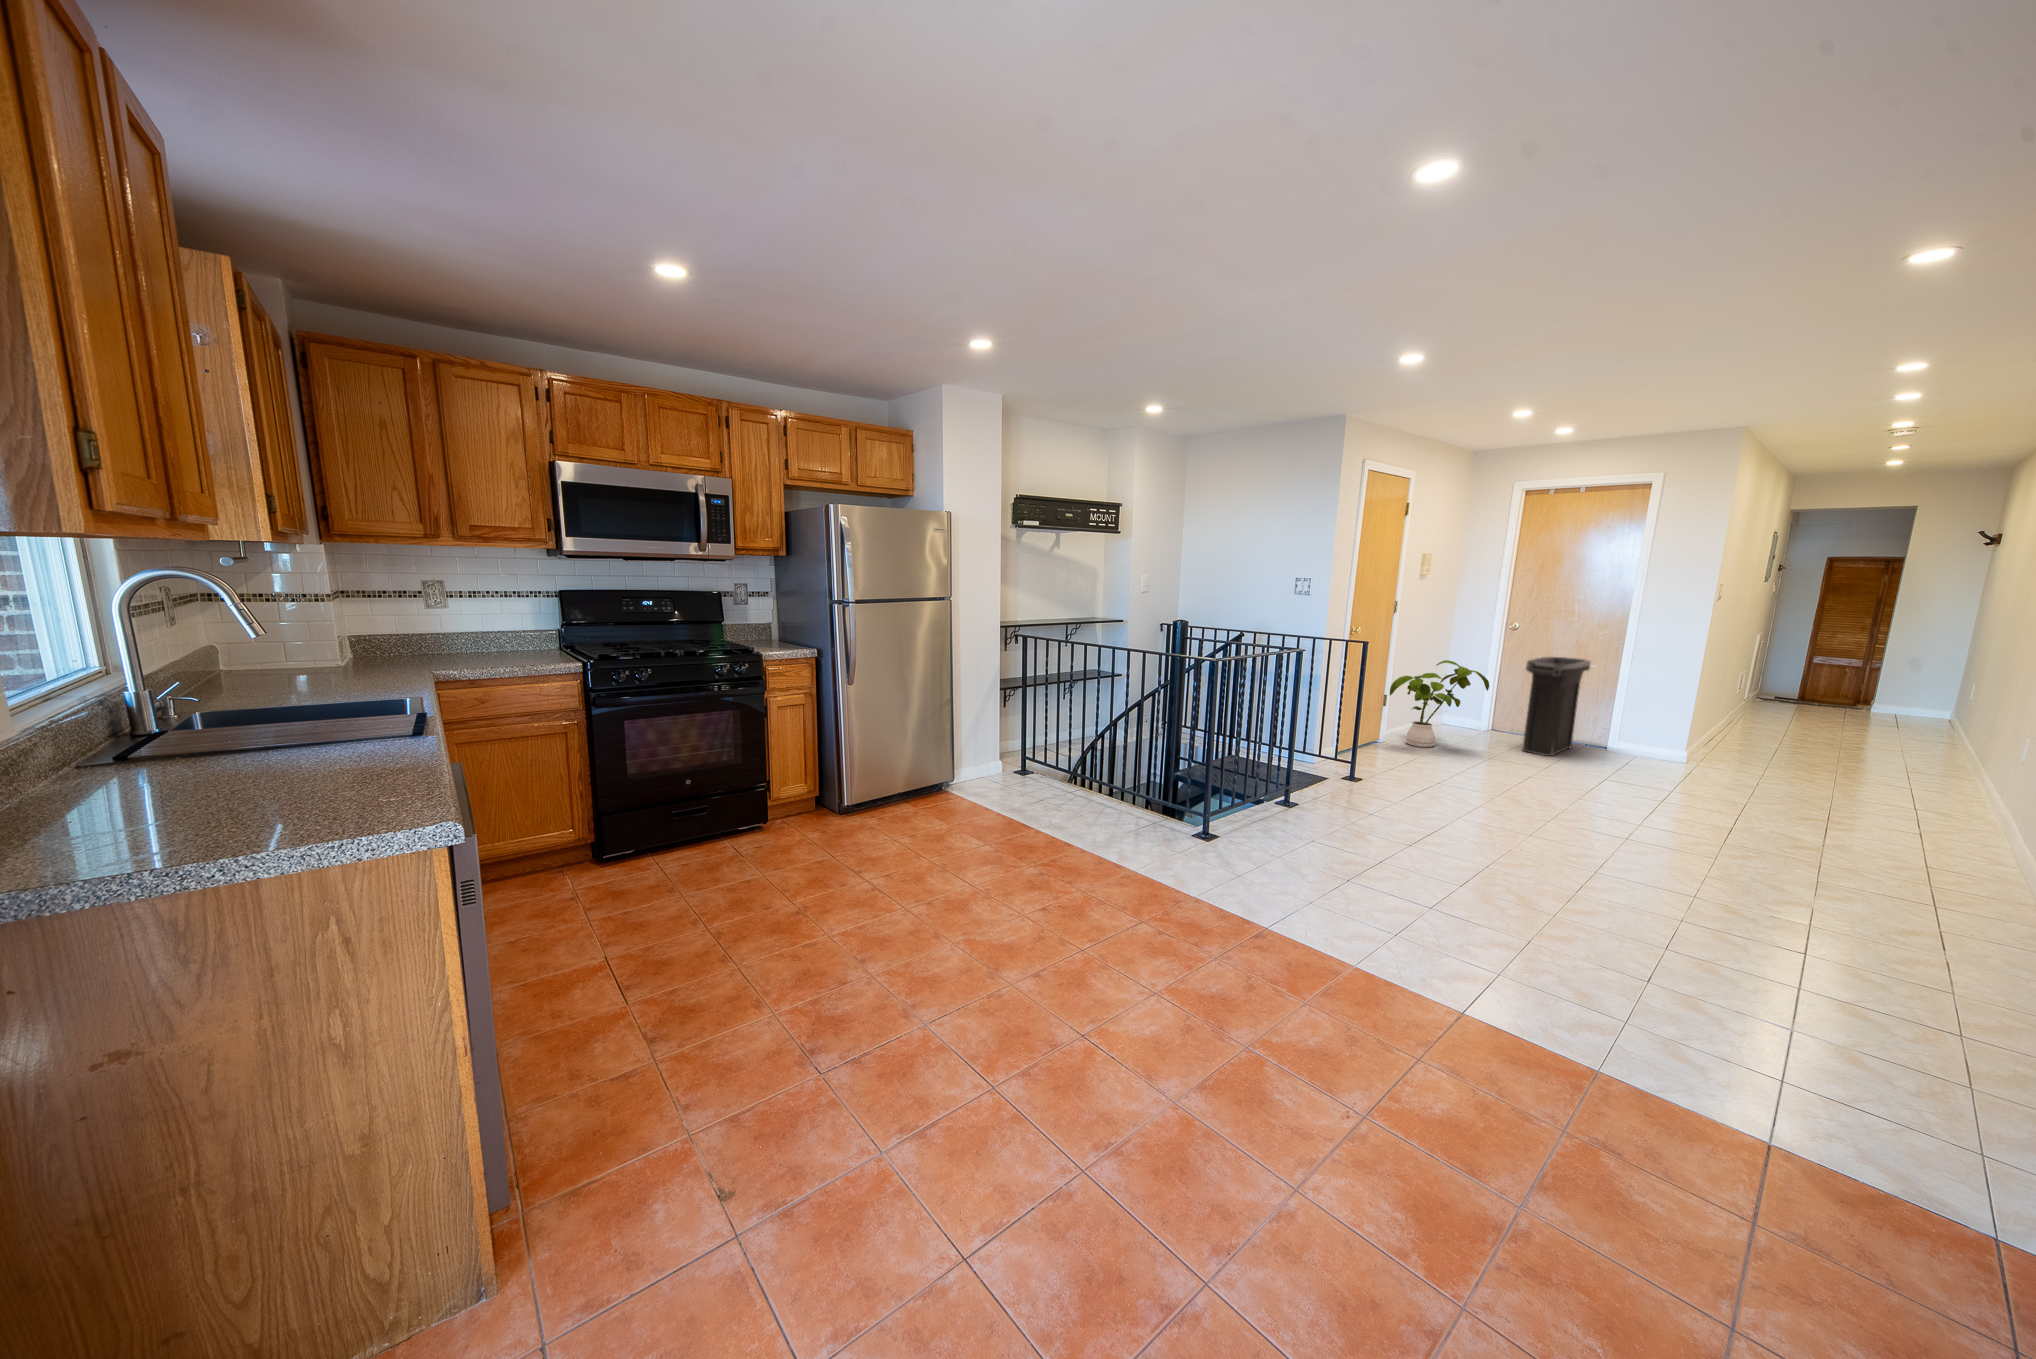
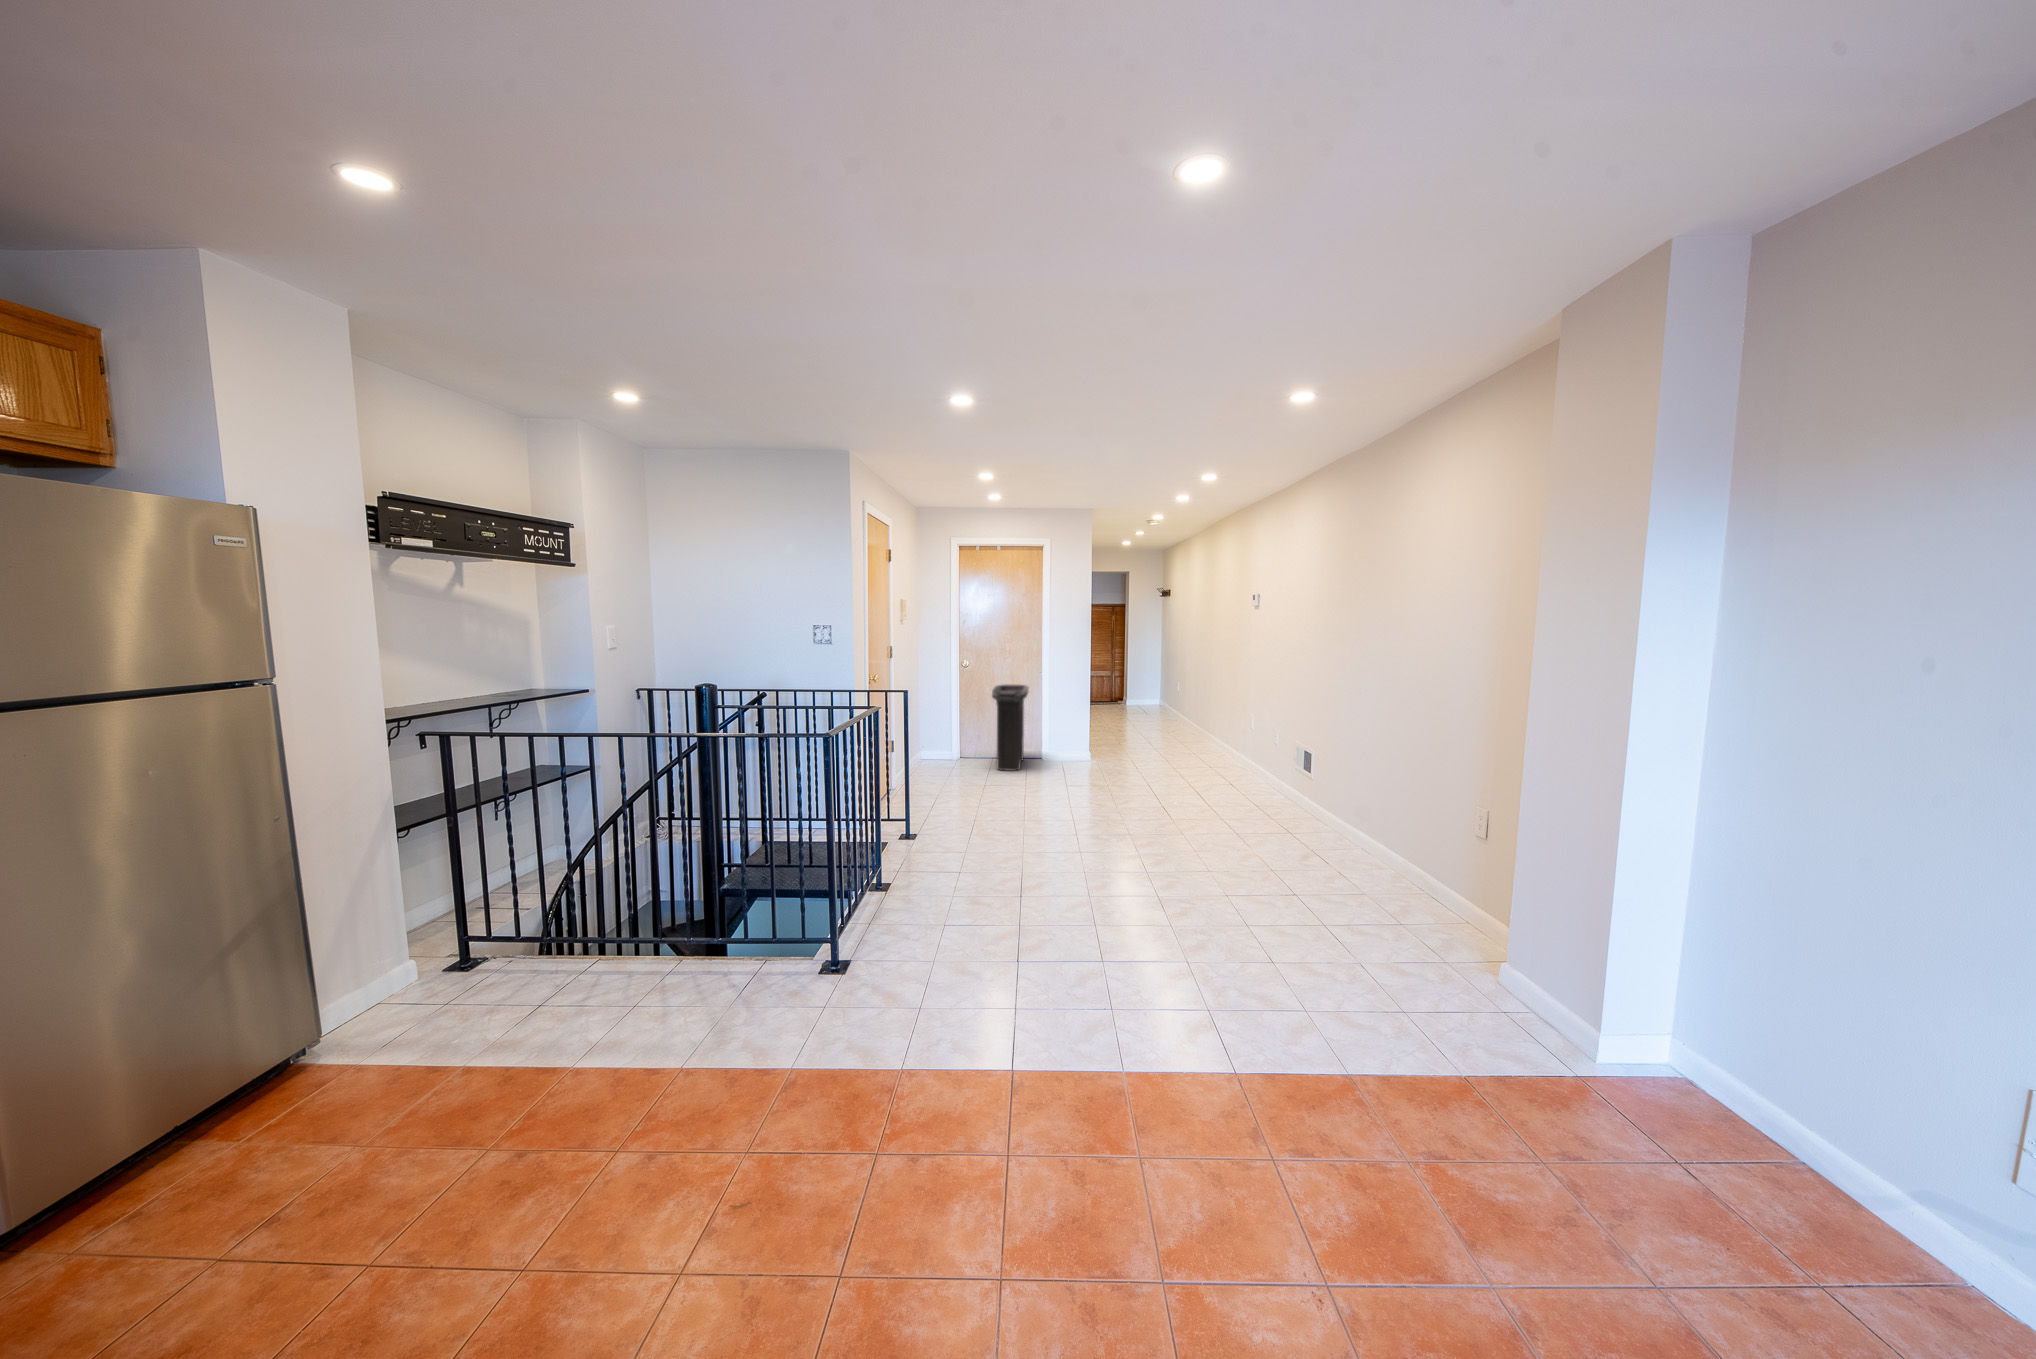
house plant: present [1390,660,1489,747] -> none [898,698,975,784]

